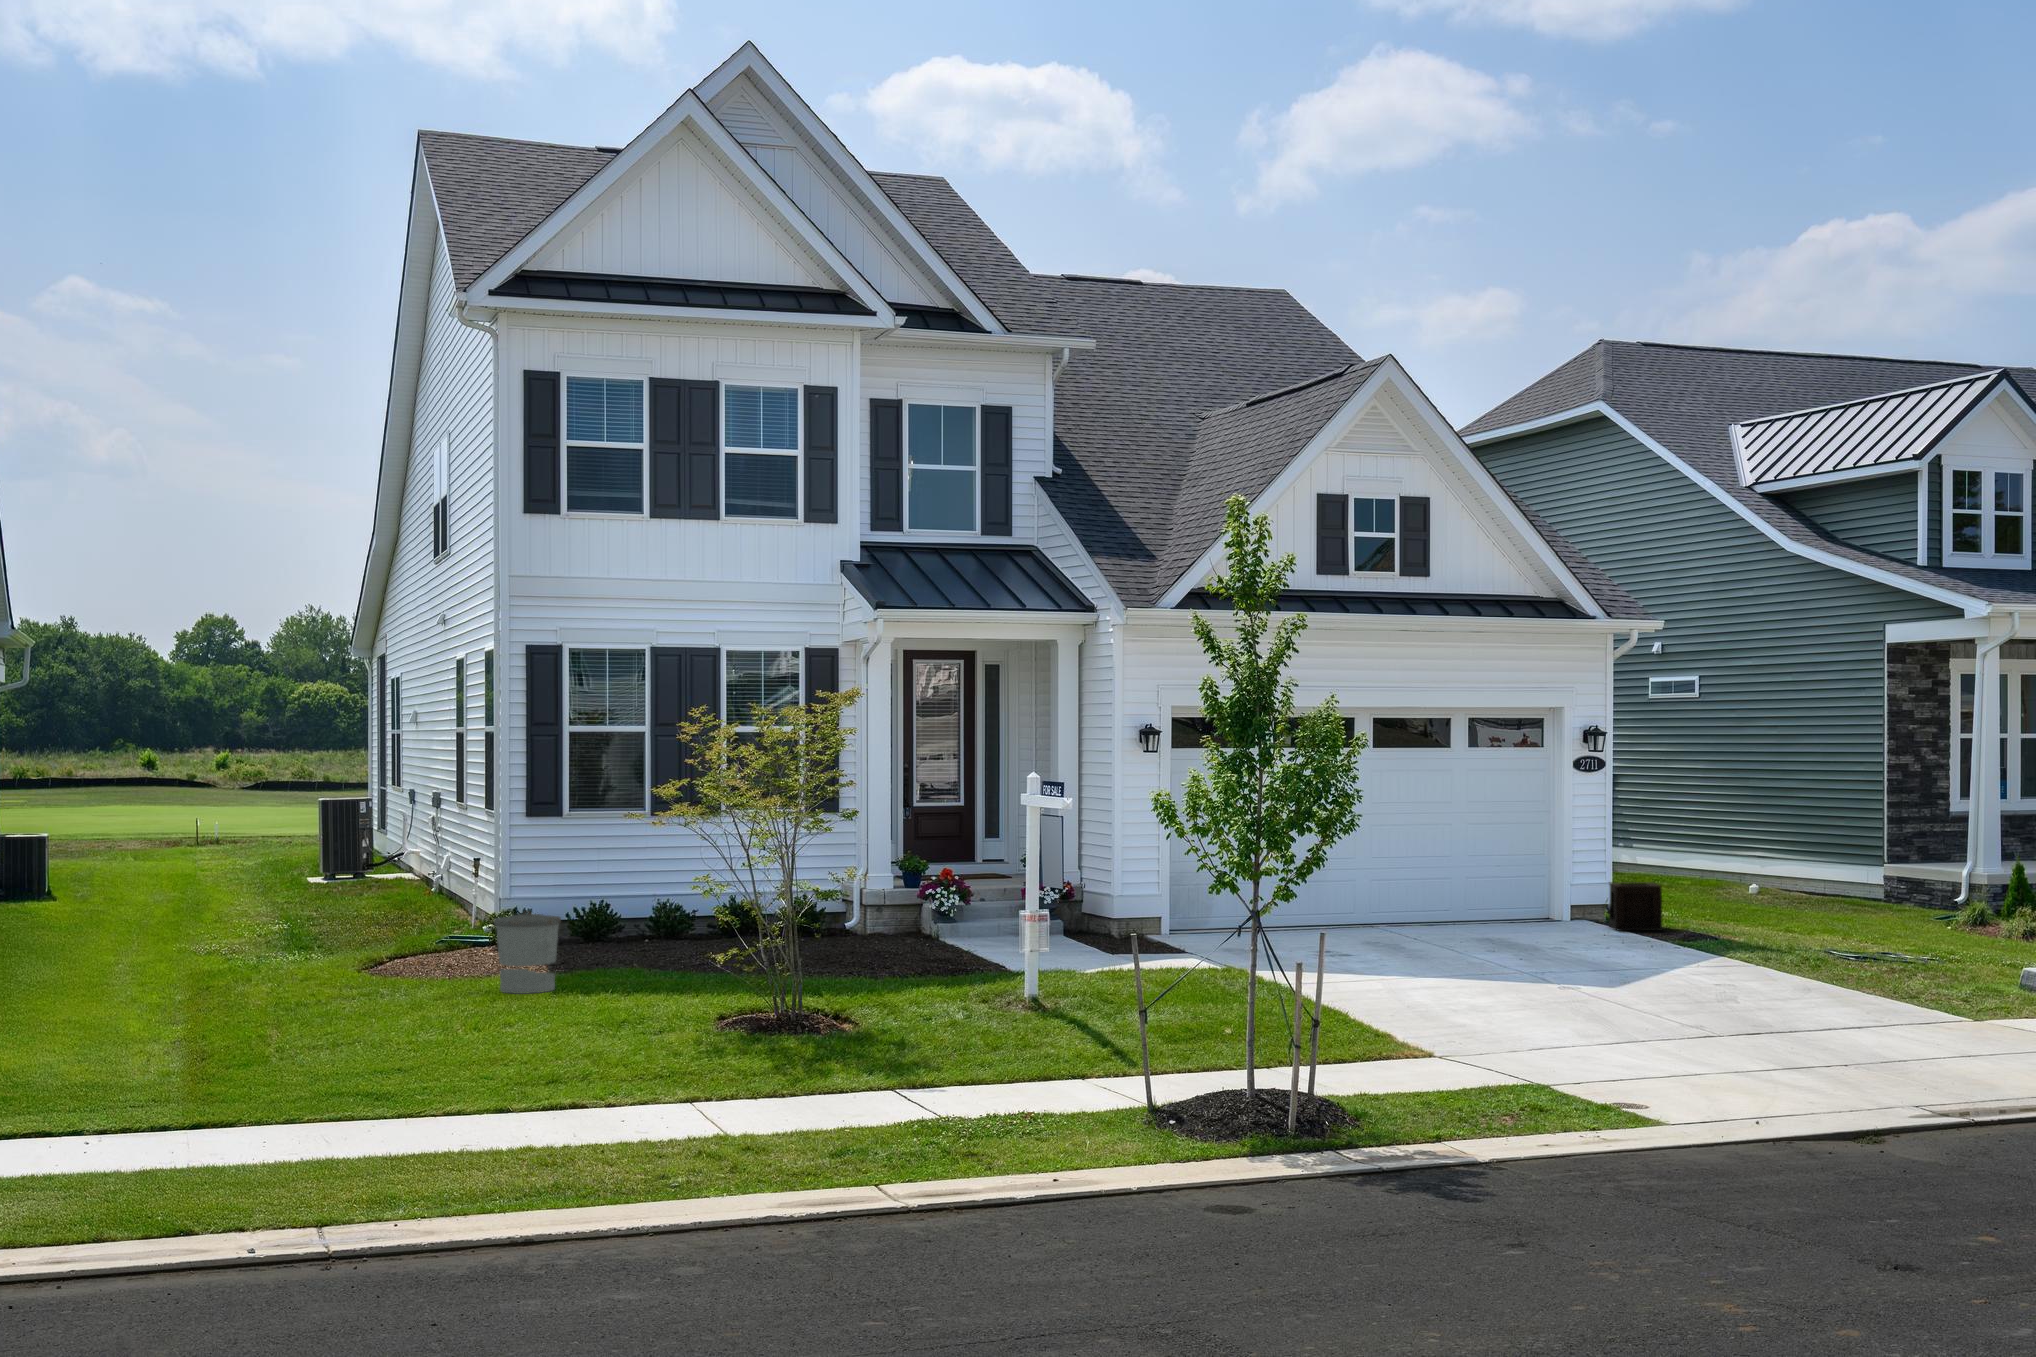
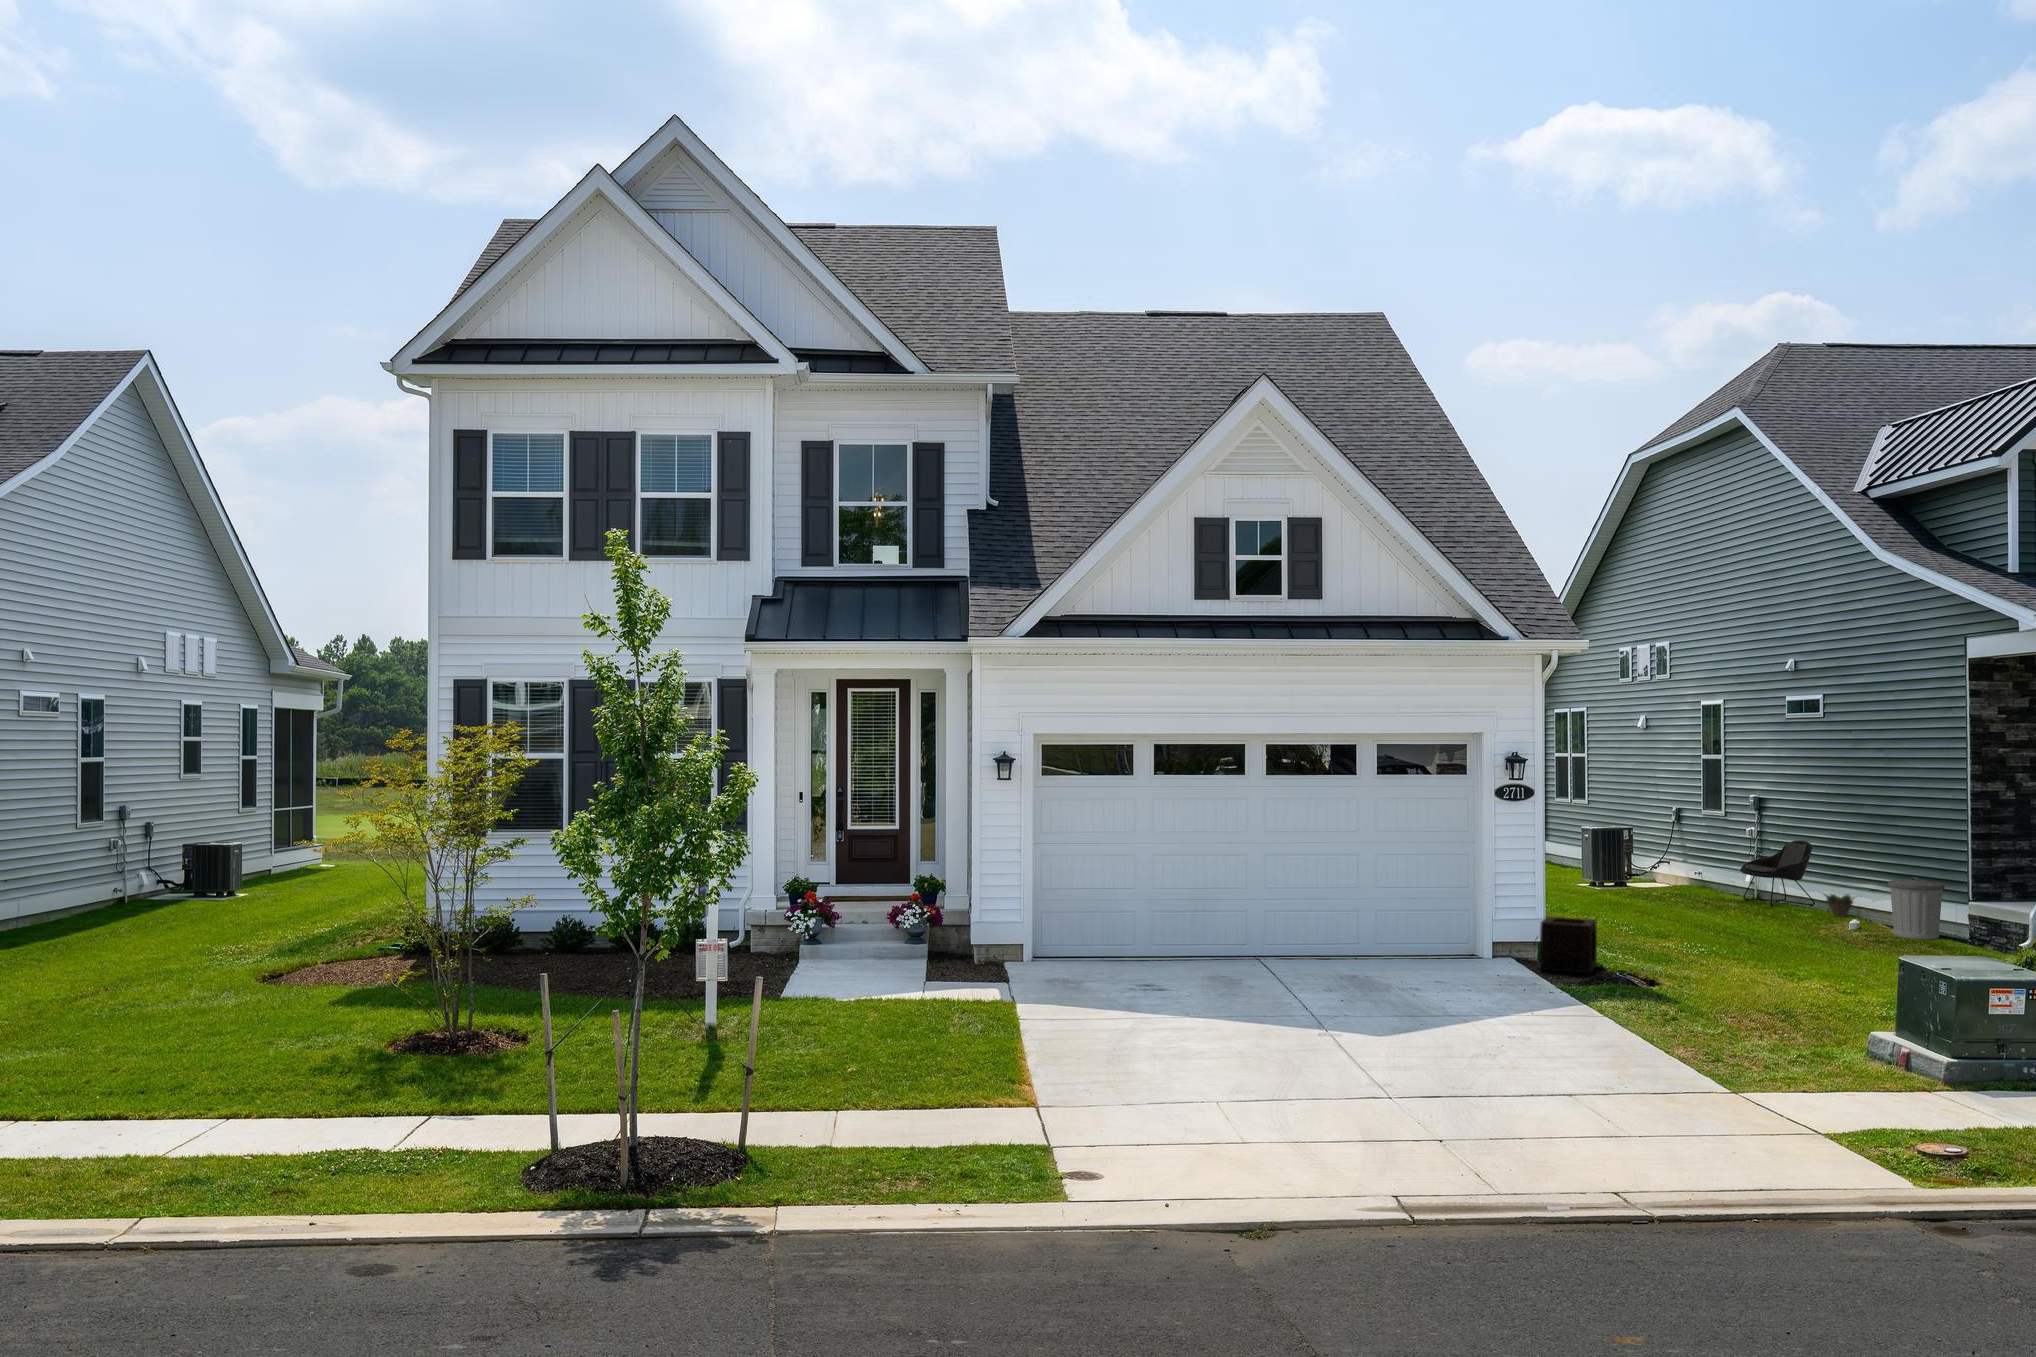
lounge chair: none [1650,823,1720,886] -> present [1740,840,1815,907]
decorative plant: none [1734,867,1776,890] -> present [1824,894,1854,917]
trash can: present [494,911,561,994] -> present [1888,877,1945,939]

